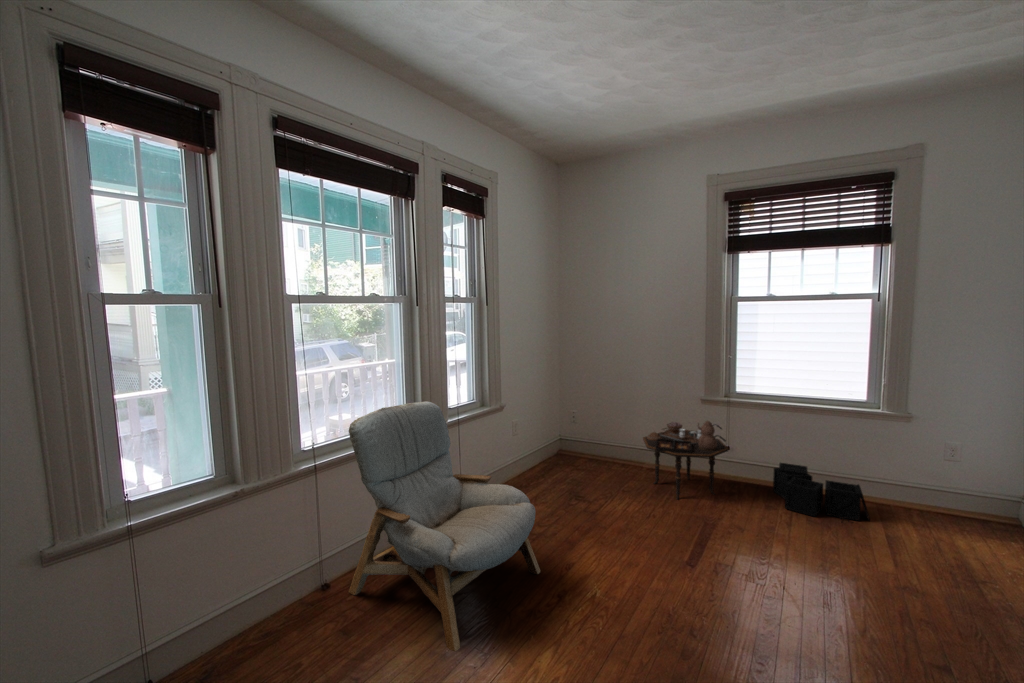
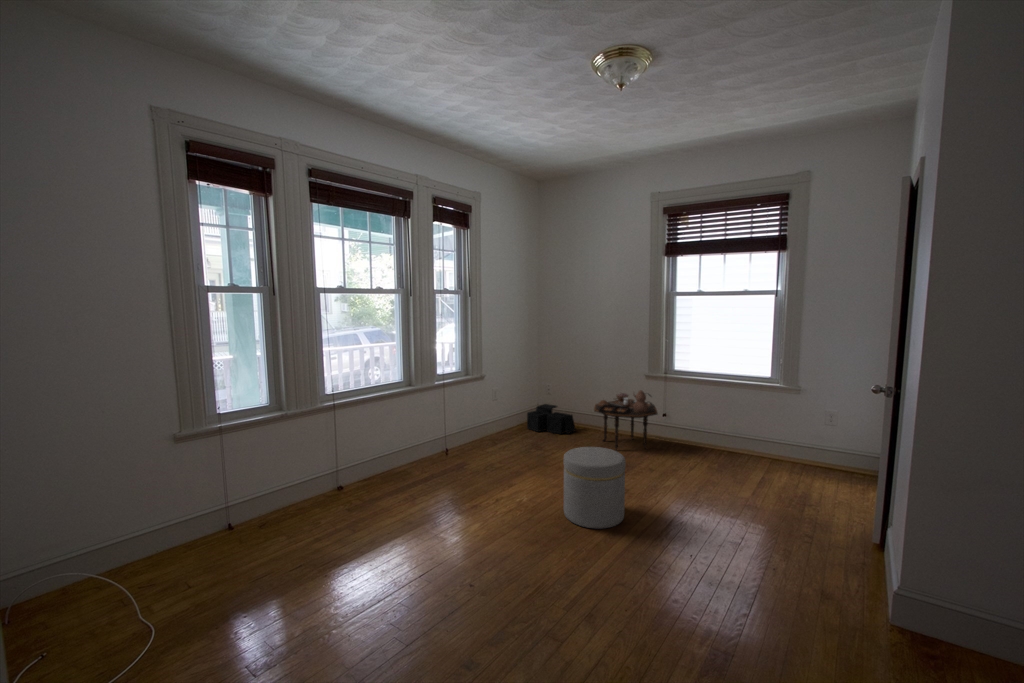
armchair: present [349,401,541,652] -> none [356,366,491,522]
storage bin: present [773,463,870,521] -> present [527,404,576,434]
ottoman: none [662,517,759,651] -> present [564,447,626,529]

